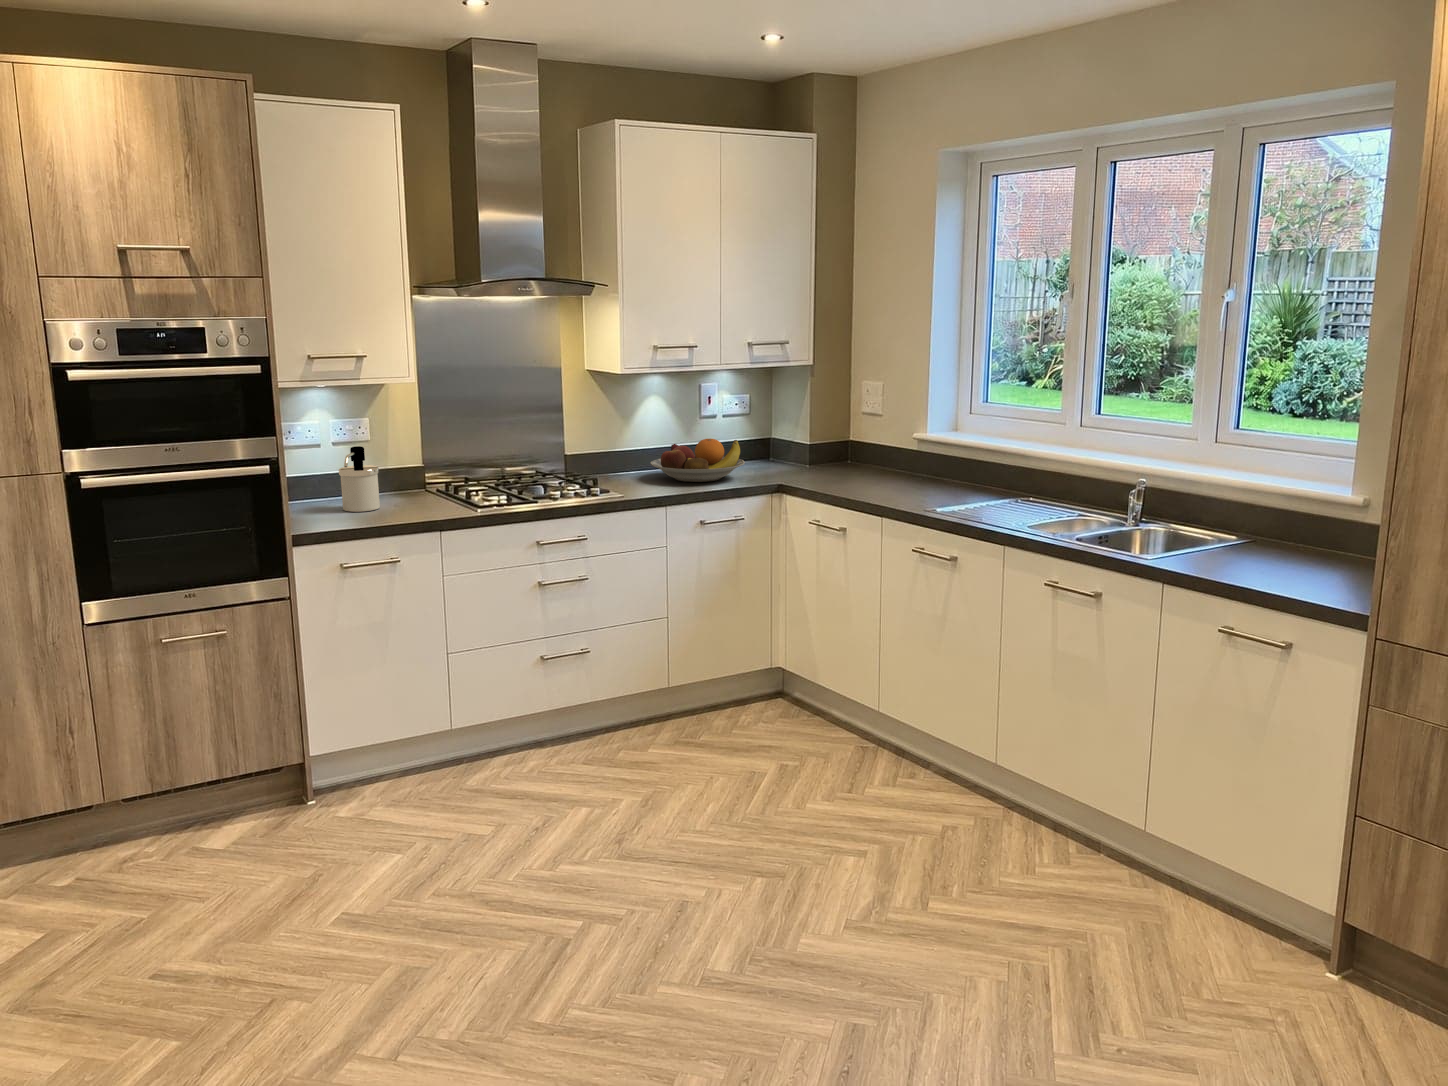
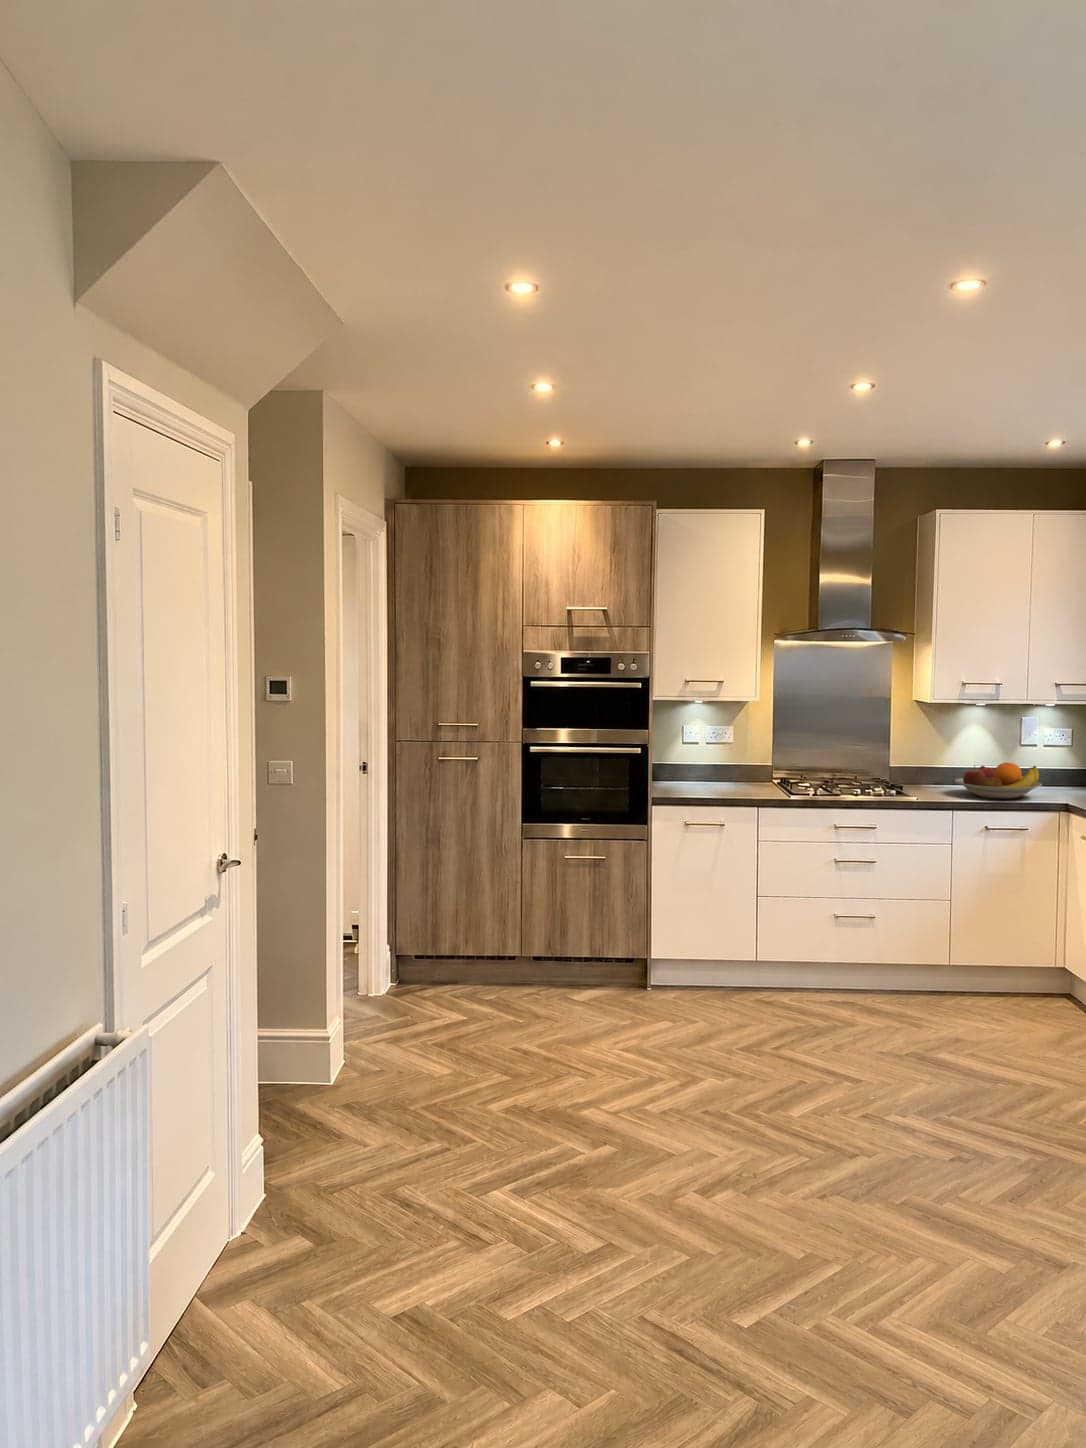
soap dispenser: present [339,446,380,512] -> none [699,745,727,791]

